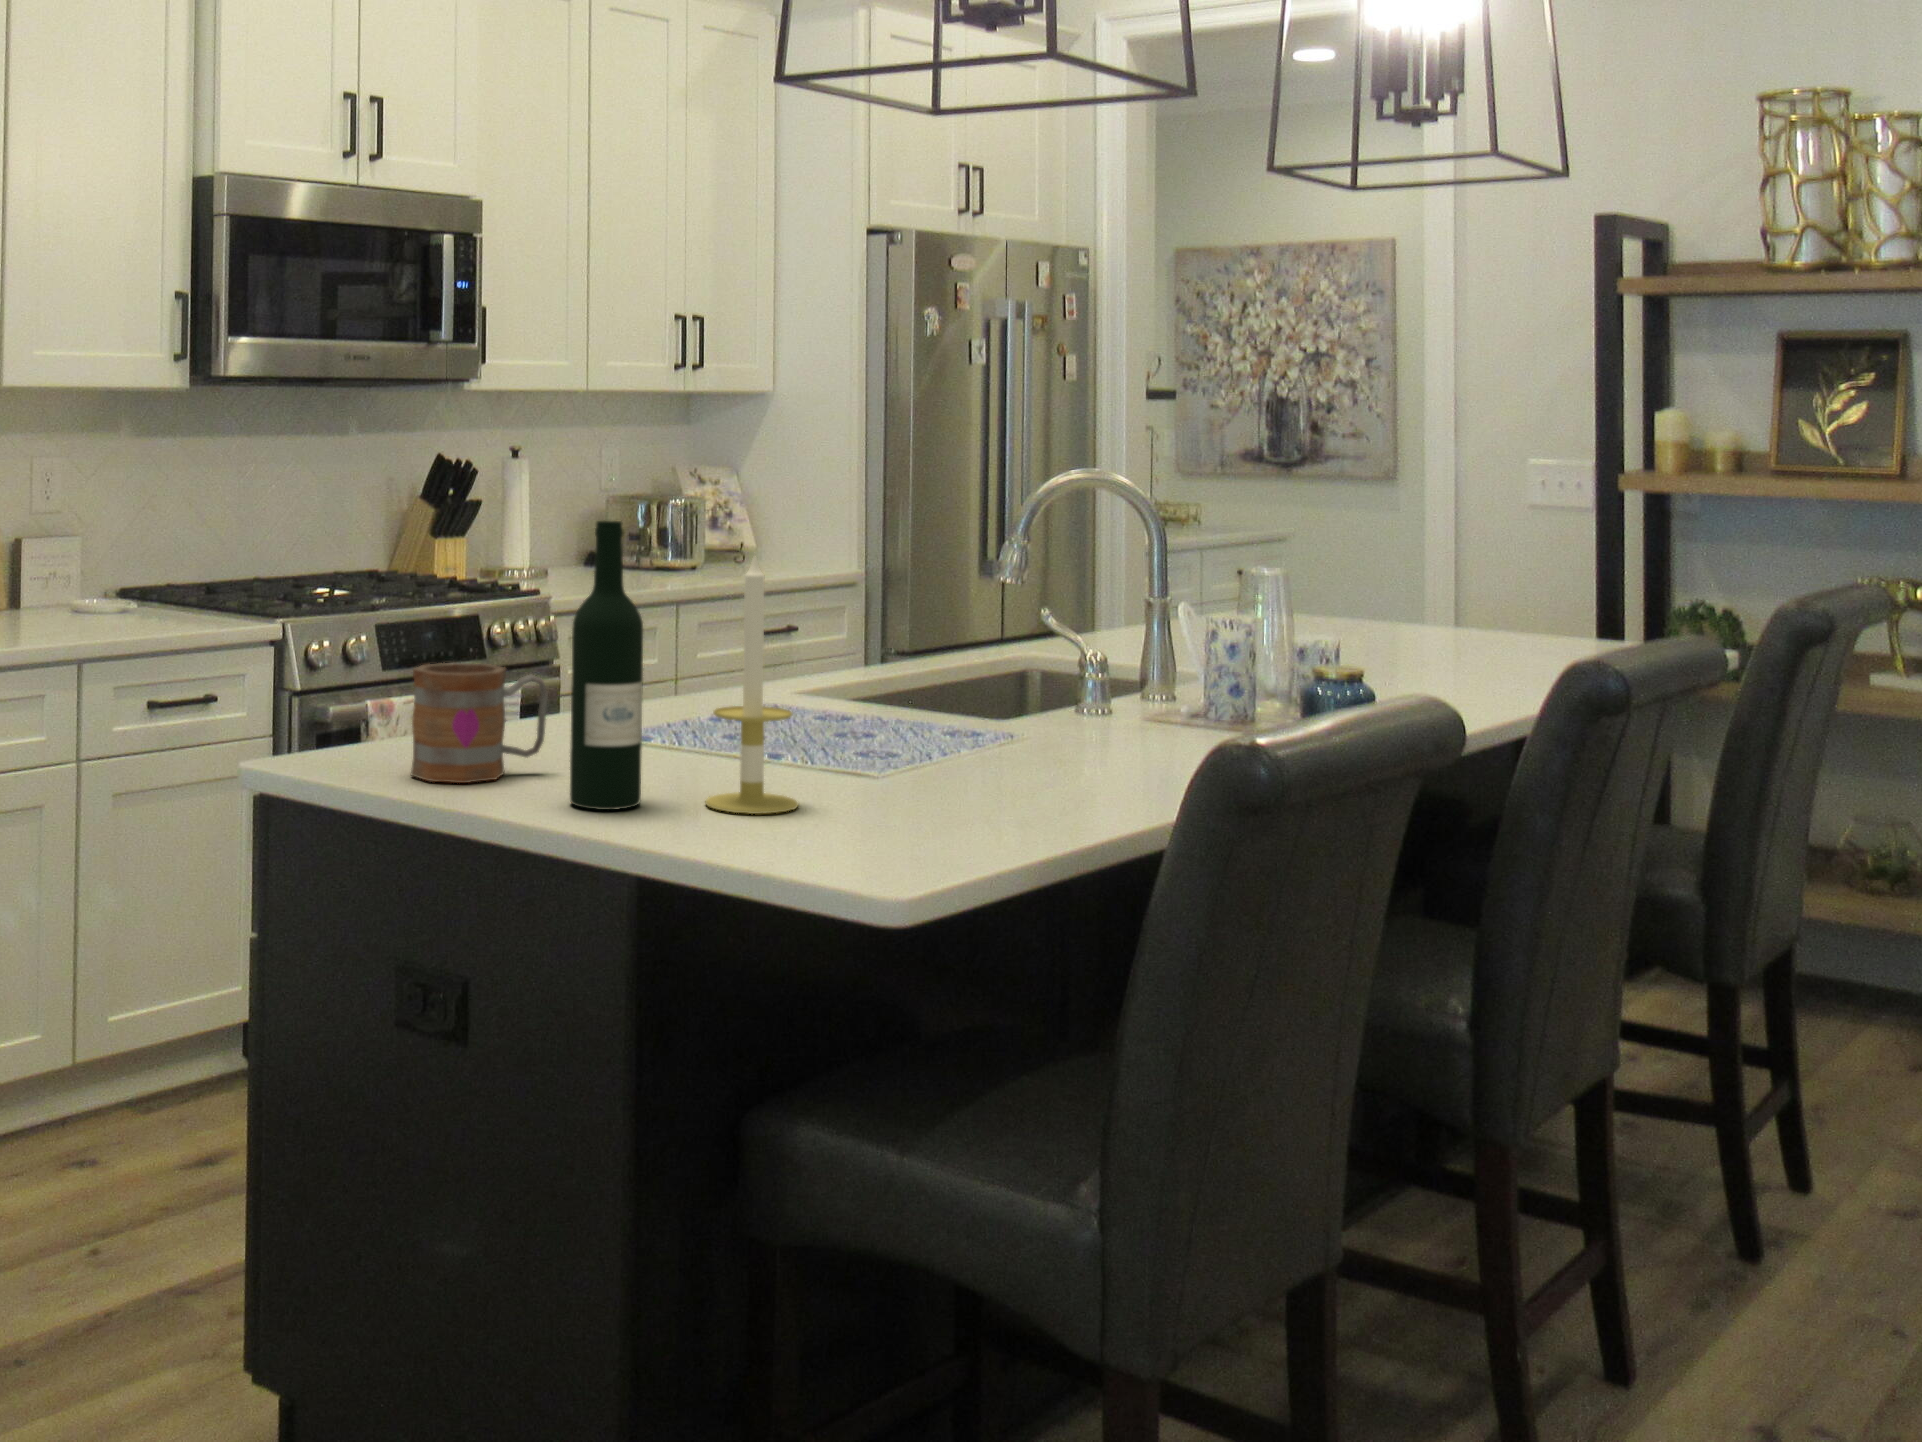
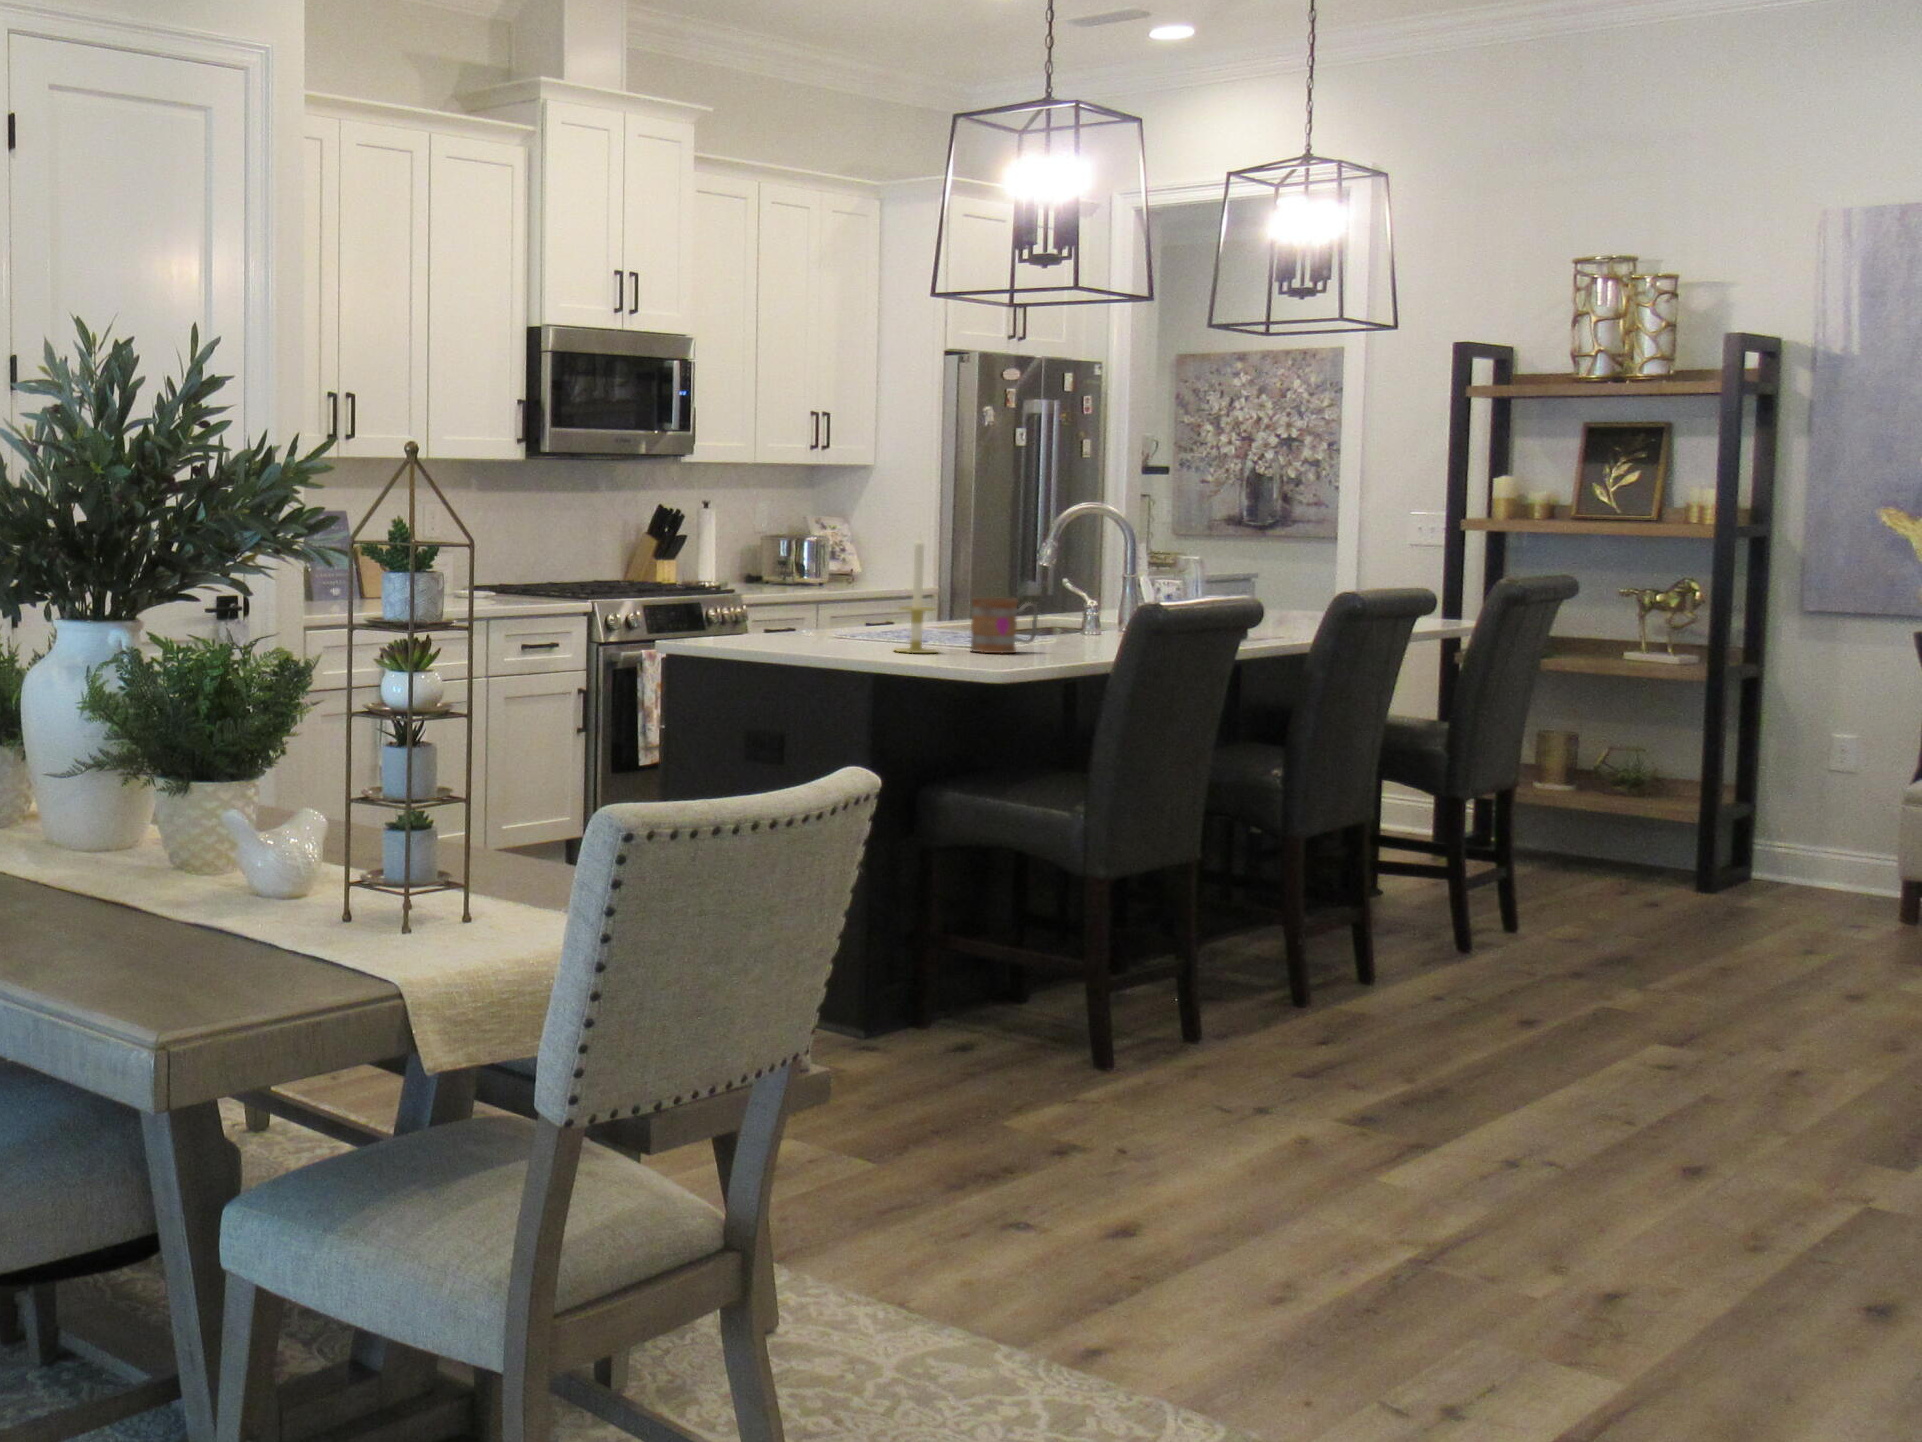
wine bottle: present [570,521,643,810] -> none [829,517,865,651]
mug: present [411,663,548,783] -> present [971,597,1039,653]

